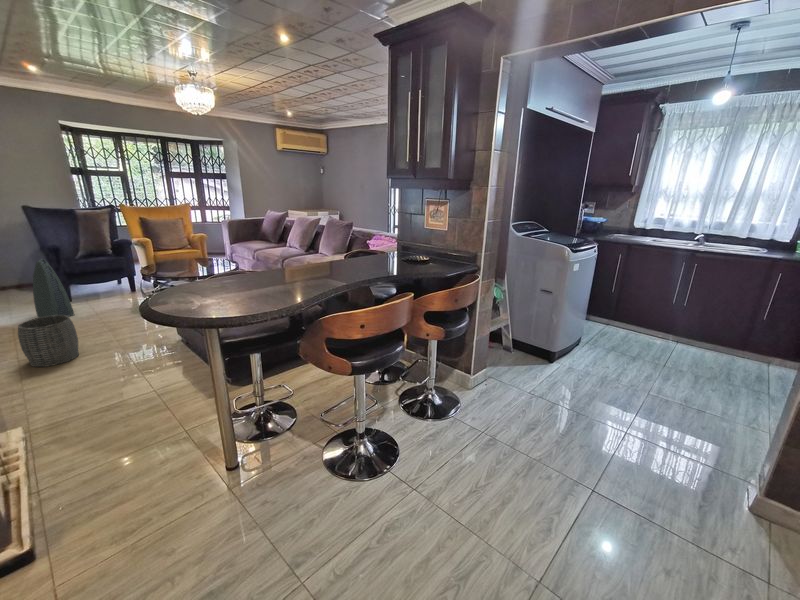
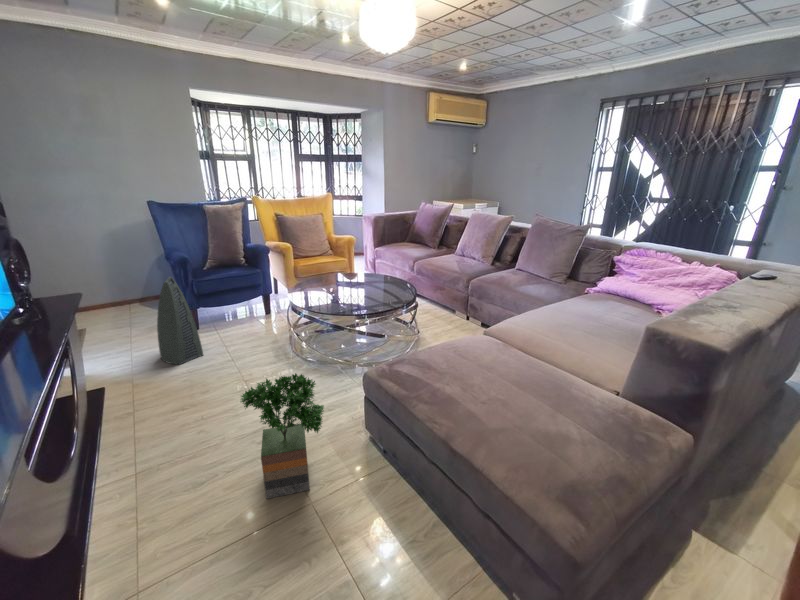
potted tree: none [84,298,142,367] -> present [240,373,324,499]
woven basket: present [18,315,79,367] -> none [139,387,220,482]

